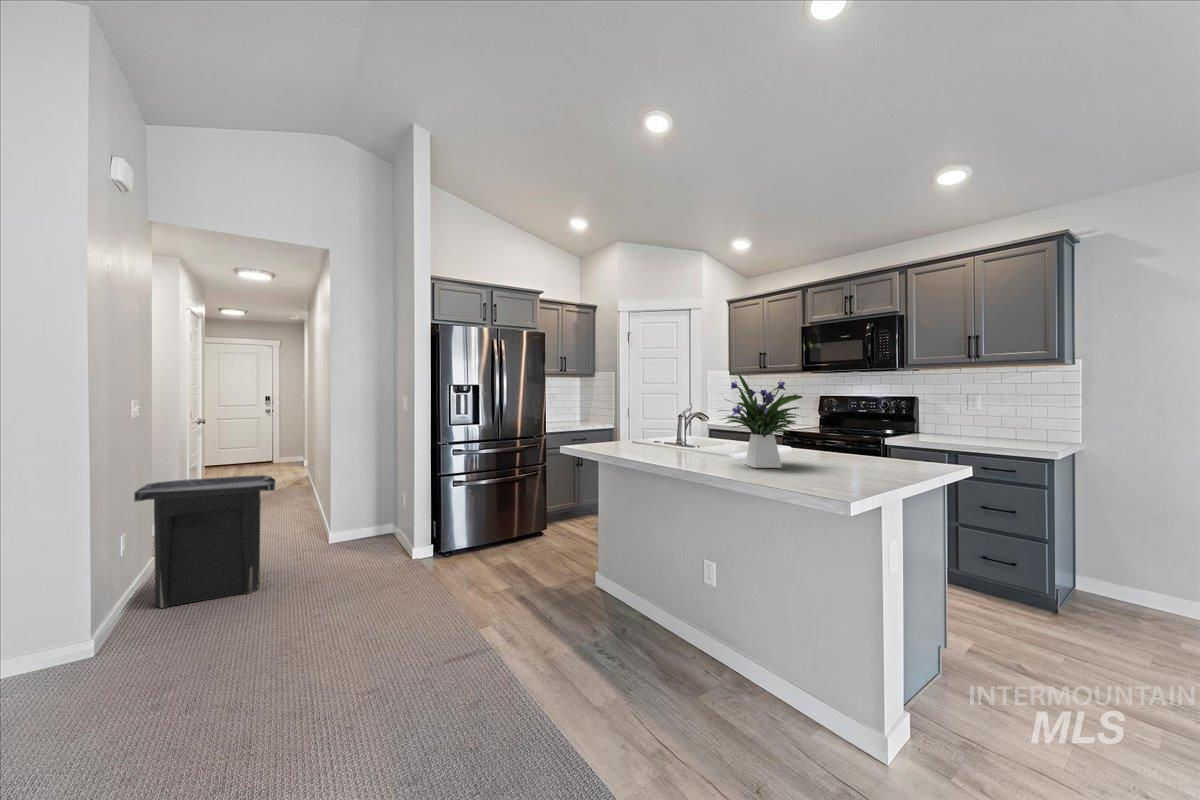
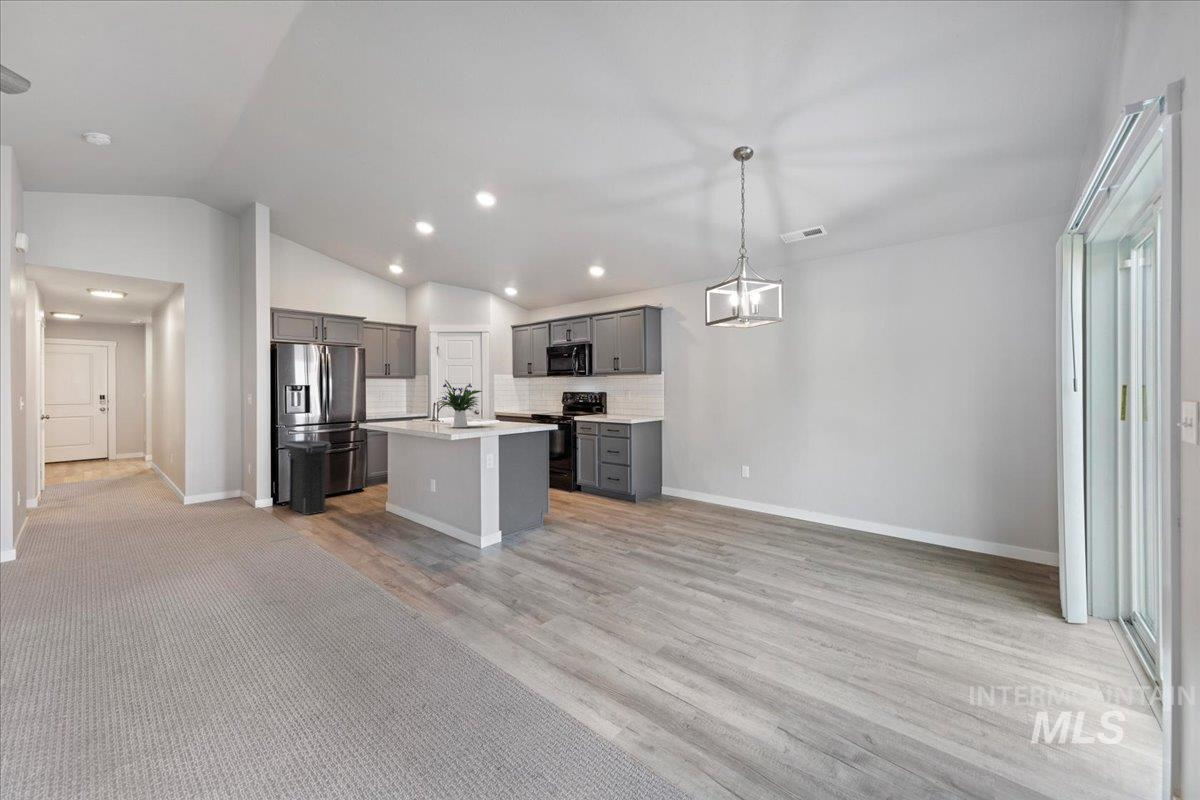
trash can: present [134,475,275,608] -> present [284,440,331,515]

